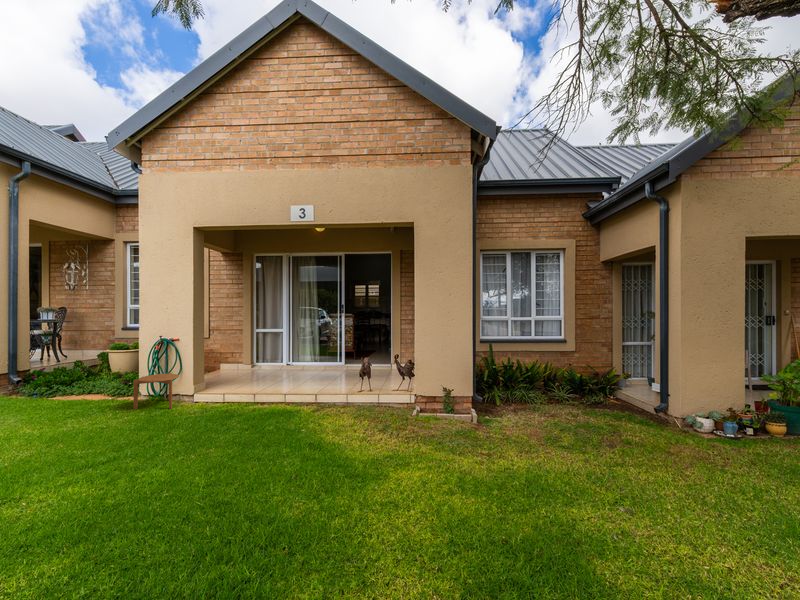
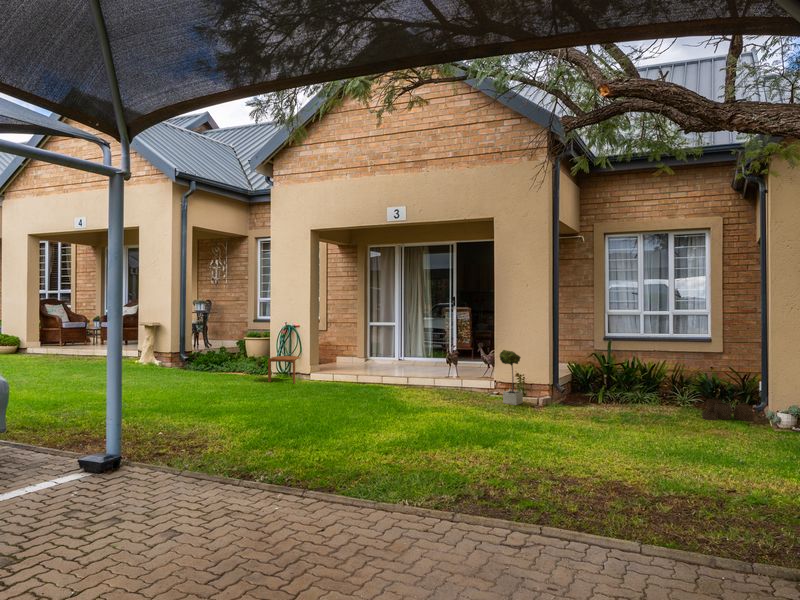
potted tree: none [425,361,449,421] -> present [500,350,523,405]
woven basket: none [611,396,656,422] -> present [702,399,753,421]

